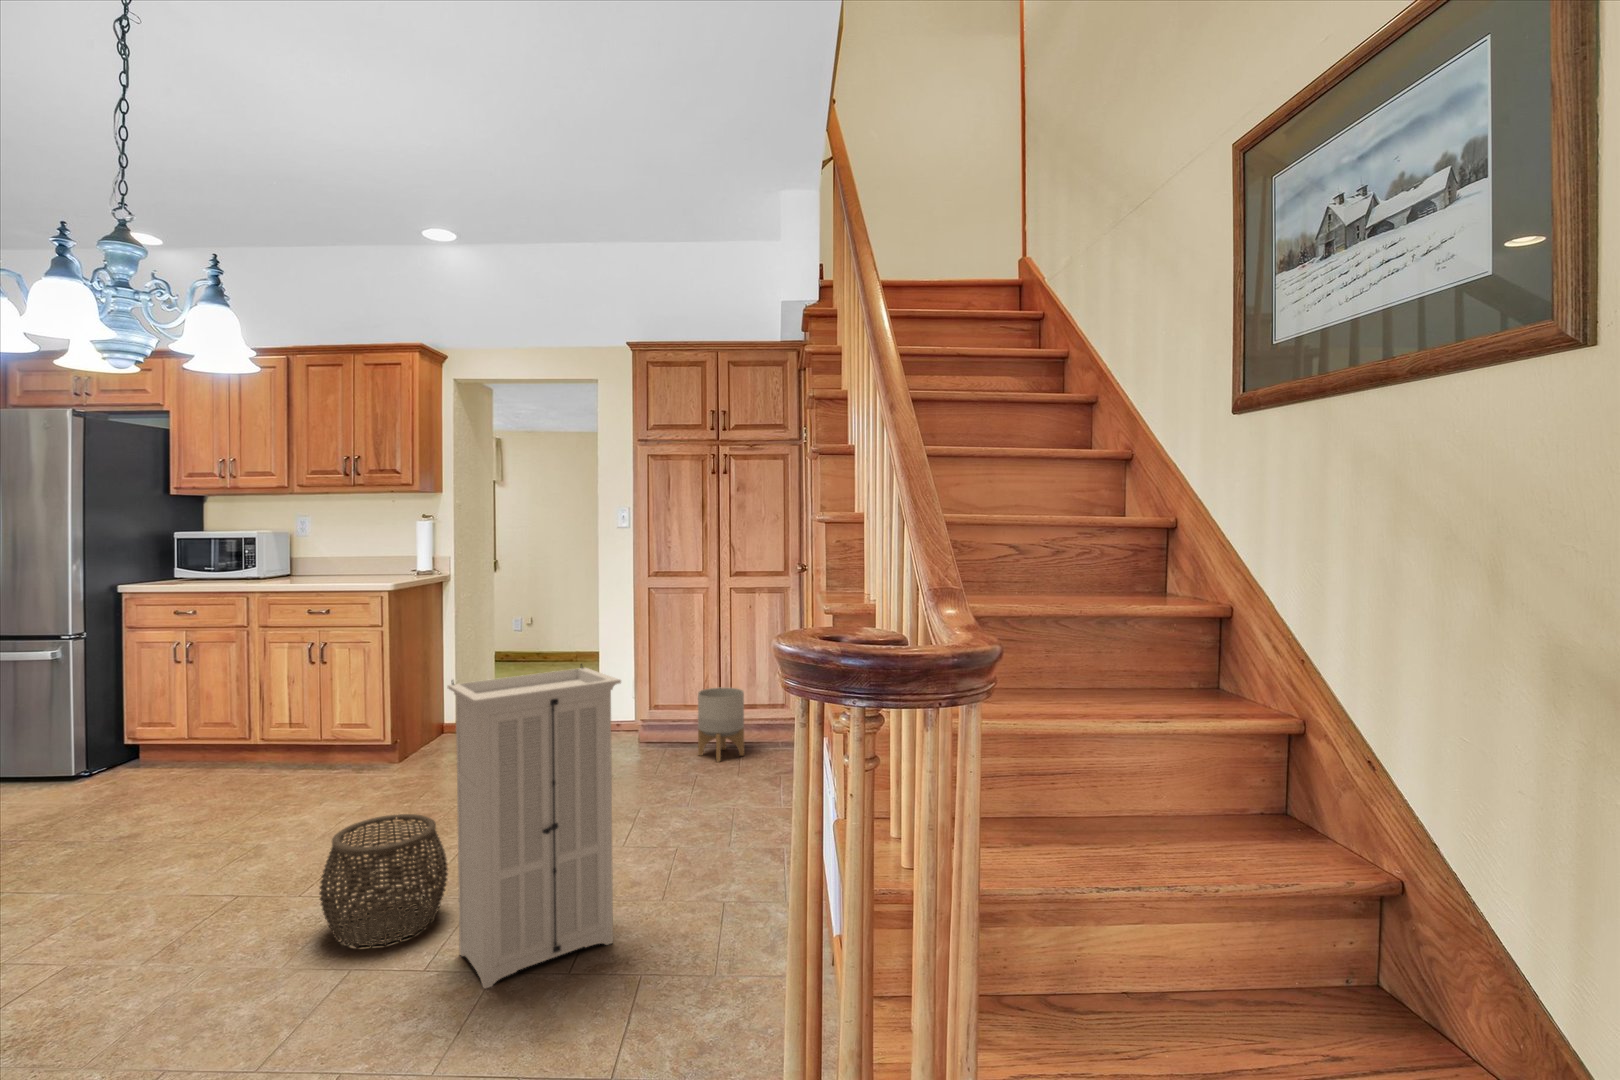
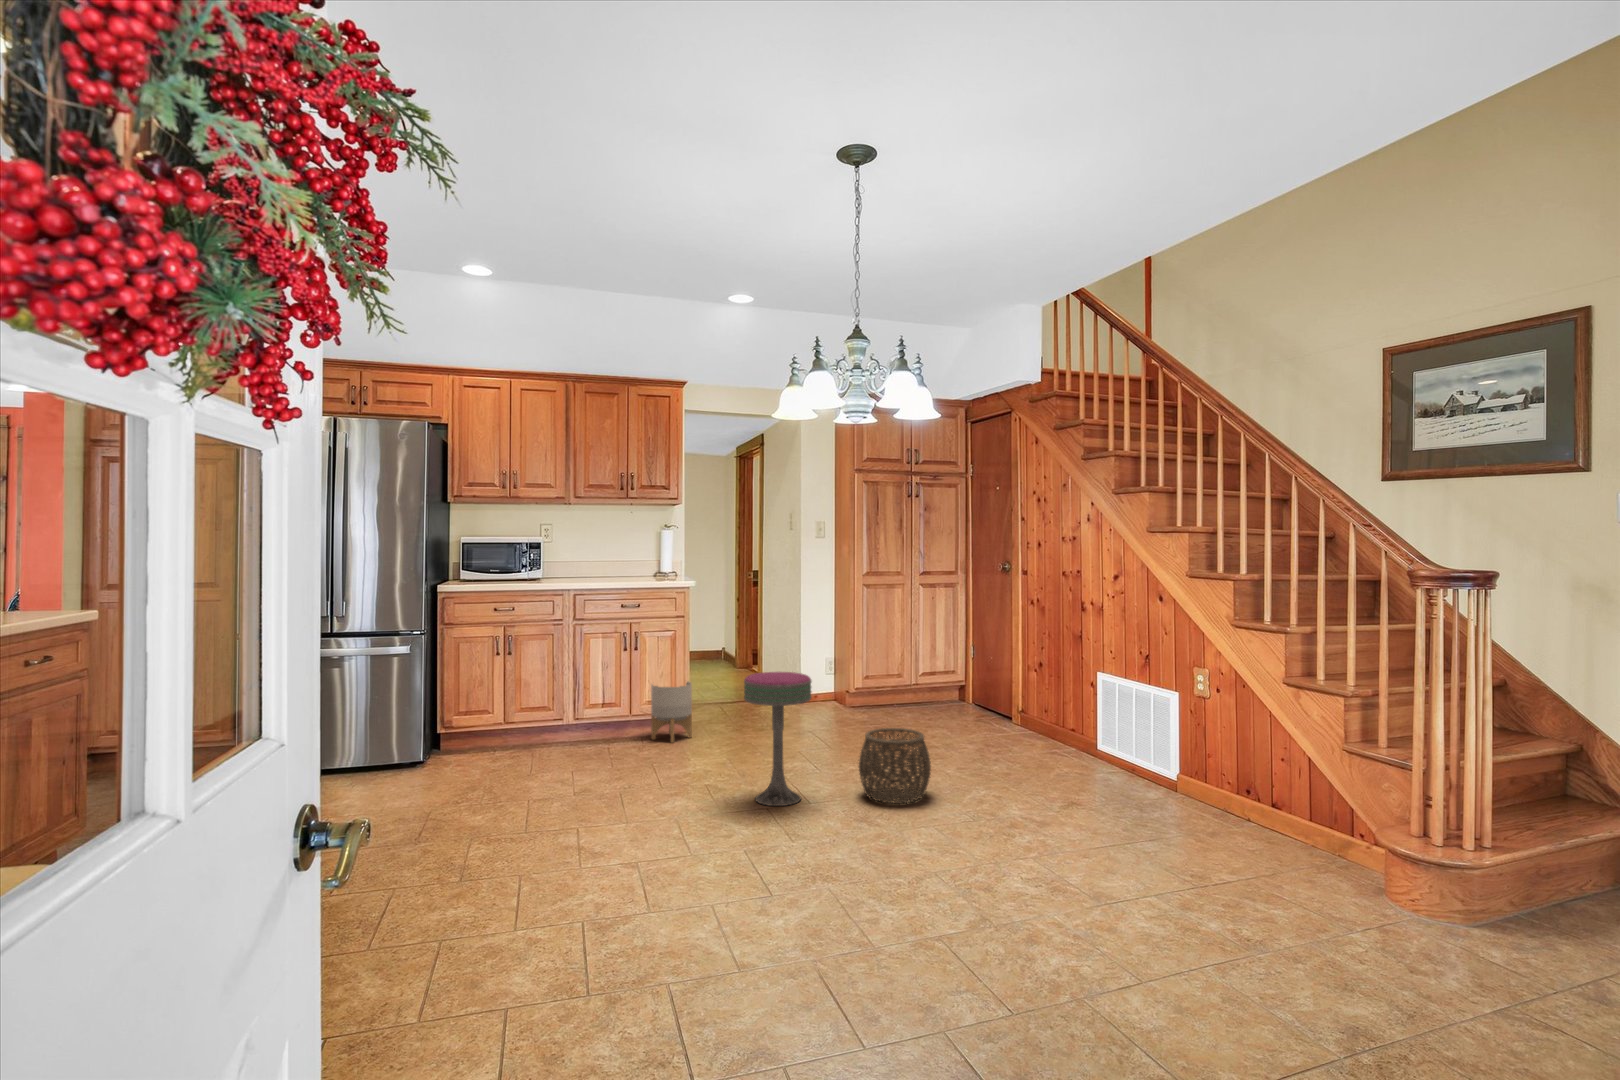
storage cabinet: present [447,664,621,988] -> none [964,625,1050,811]
planter: present [698,688,744,762] -> present [651,681,692,743]
bar stool: none [158,720,284,930] -> present [744,672,811,806]

